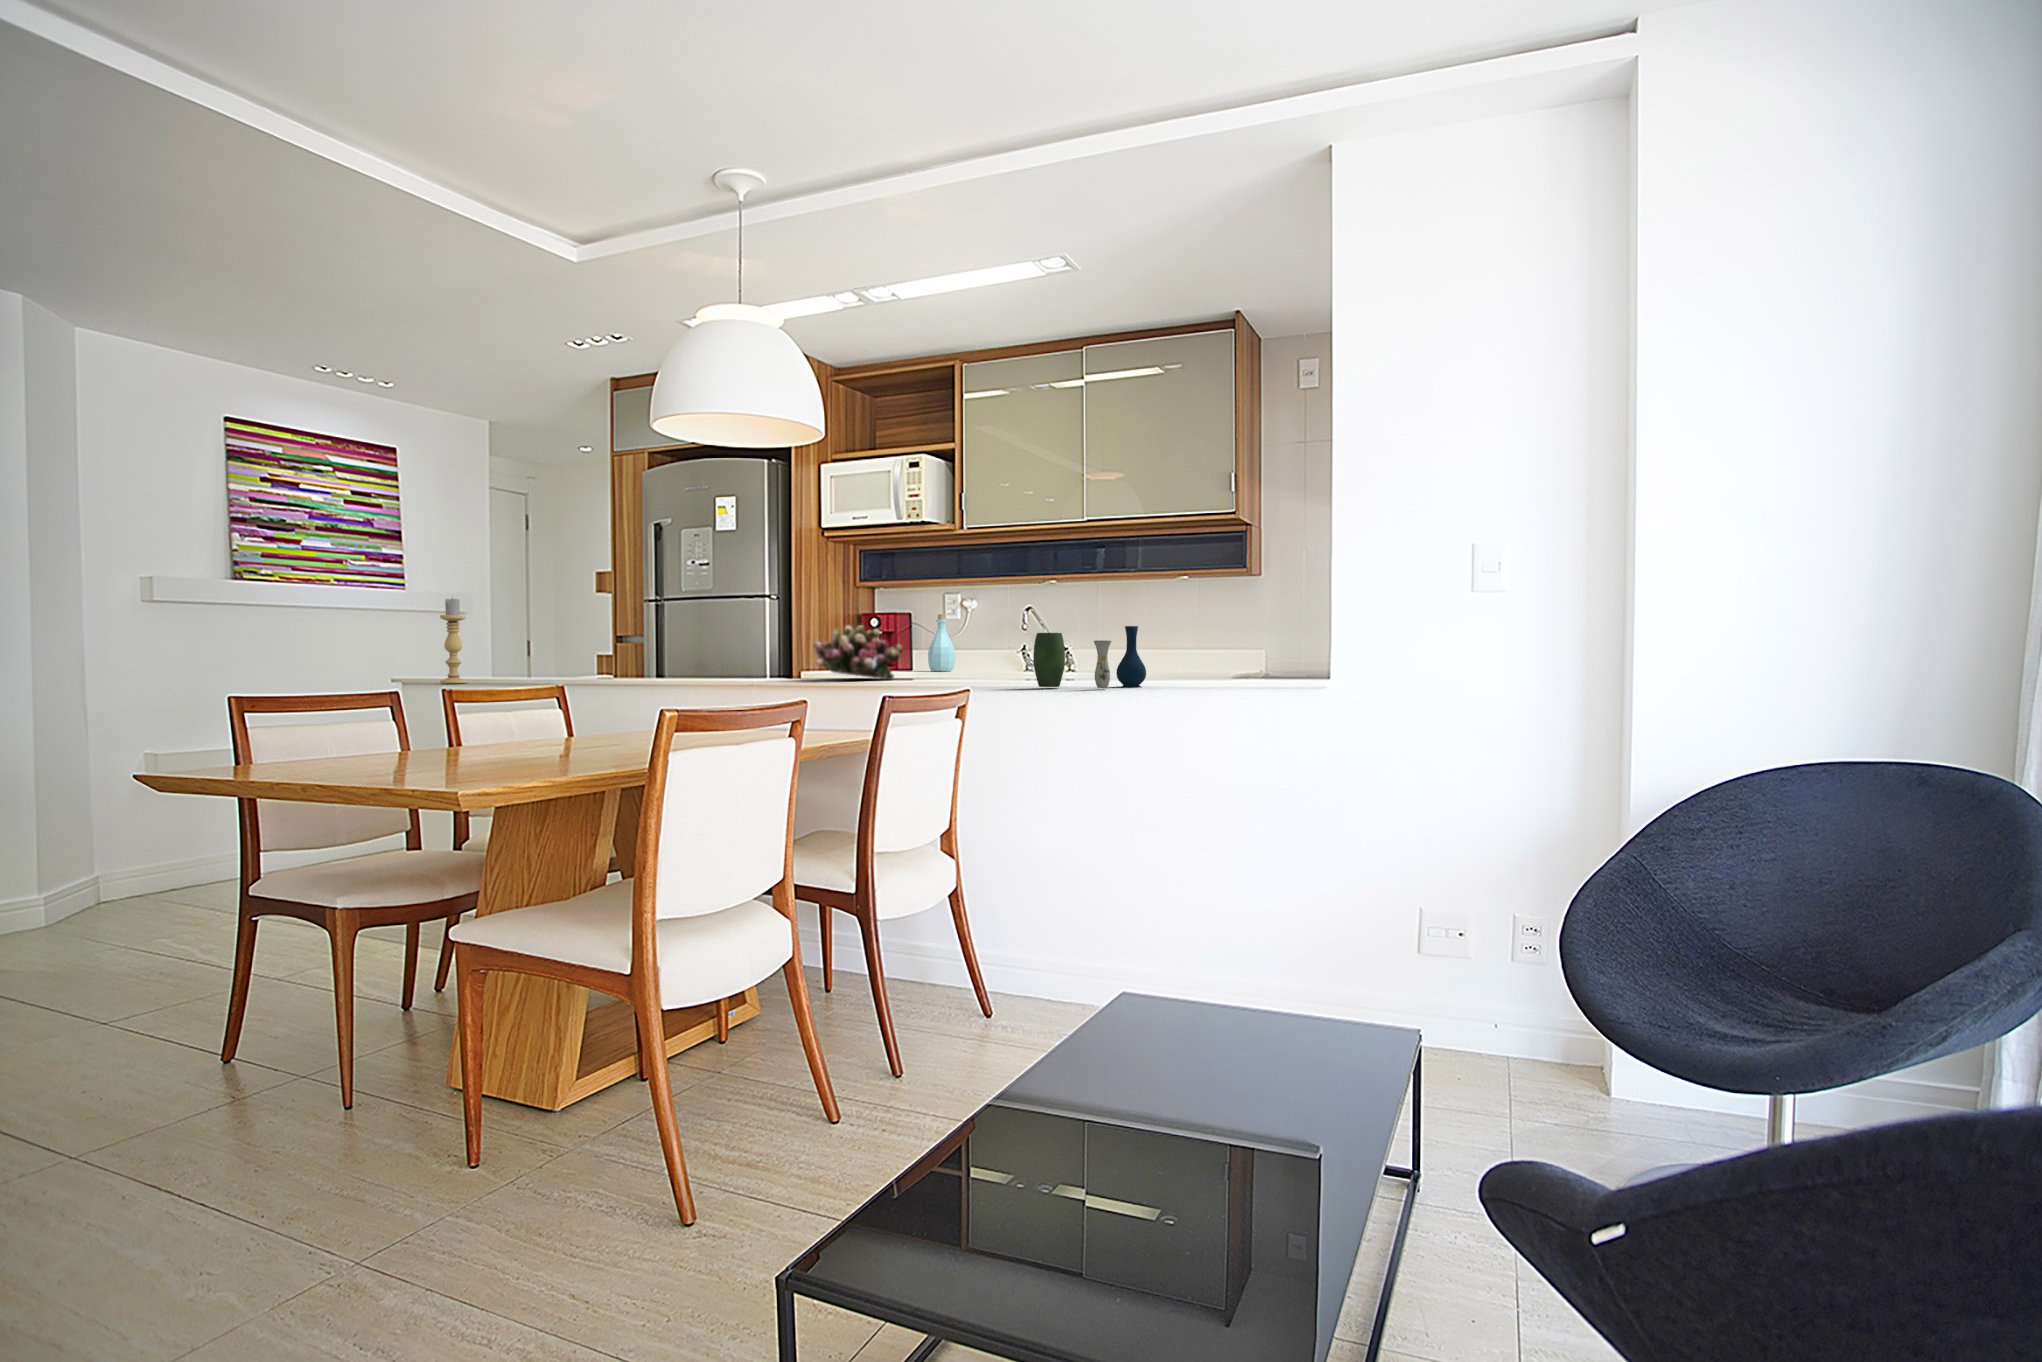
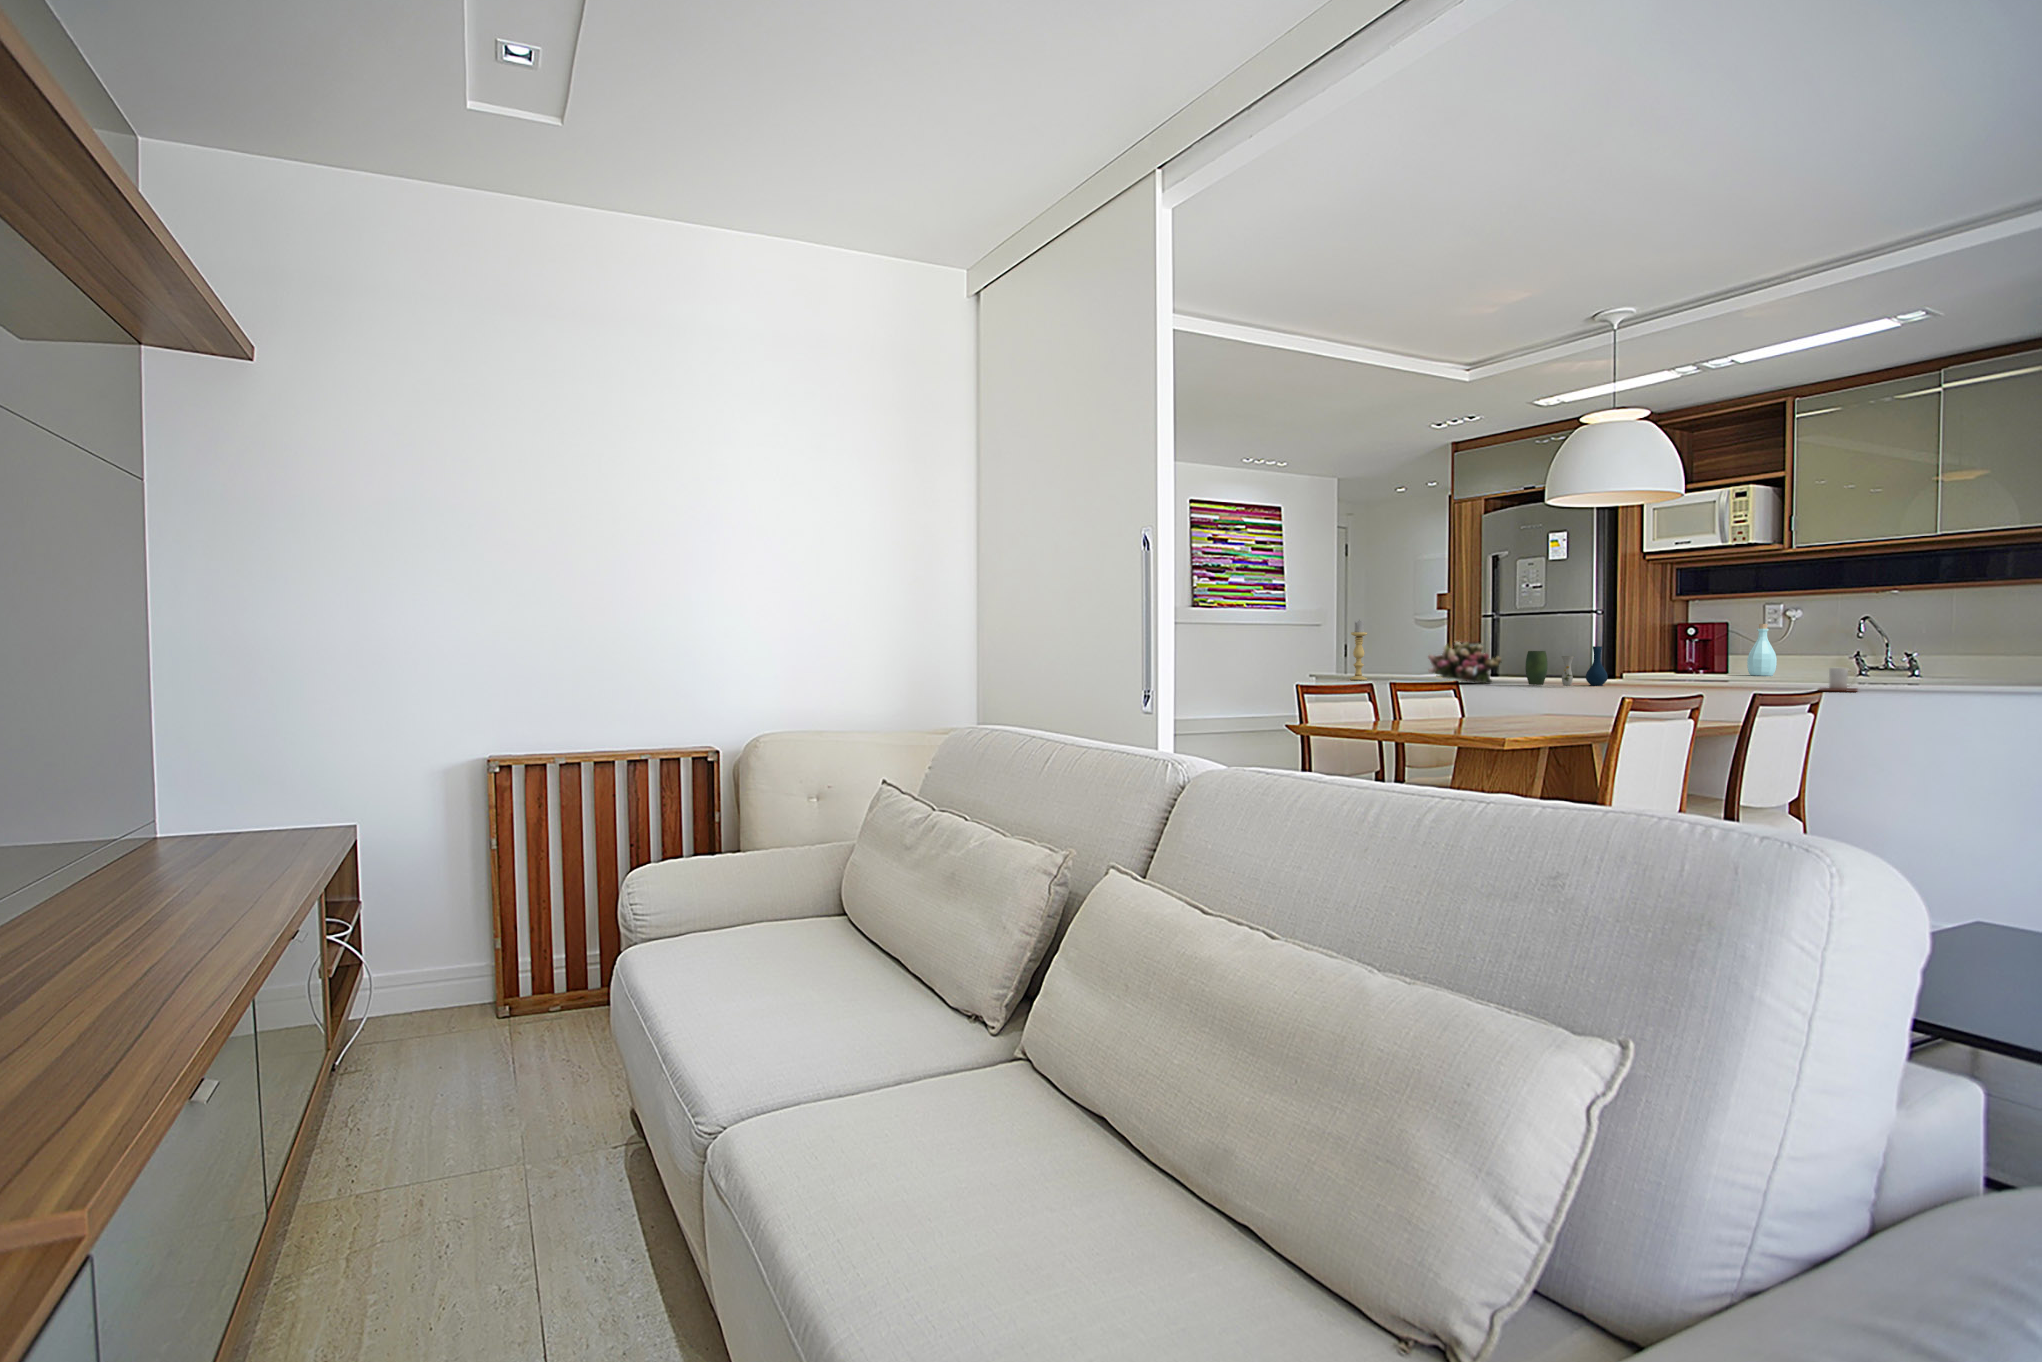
flower arrangement: present [813,625,903,680] -> present [1428,642,1501,684]
vase: present [1033,626,1146,688] -> present [1525,646,1608,686]
mug: none [972,658,1014,688] -> present [1818,668,1858,692]

